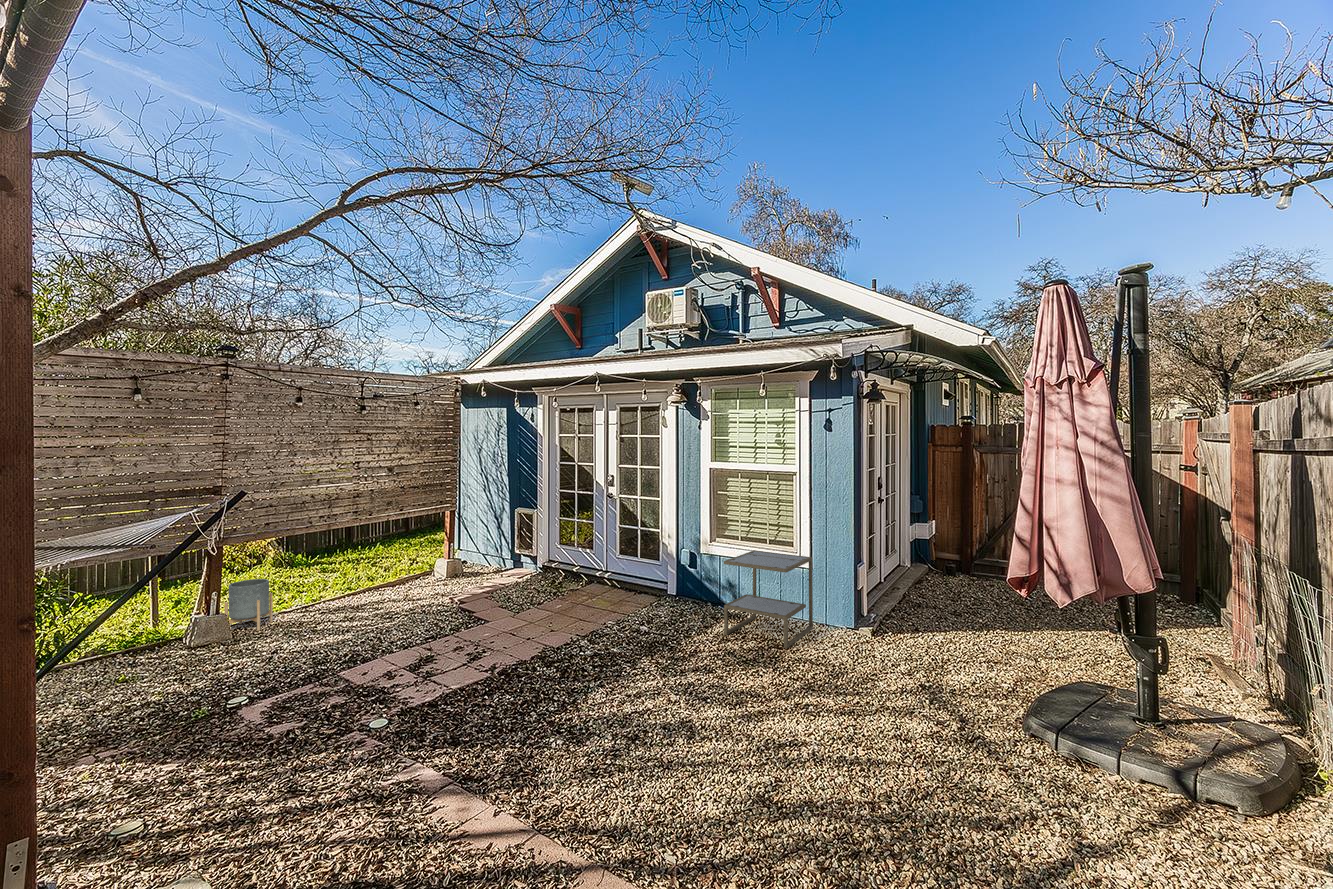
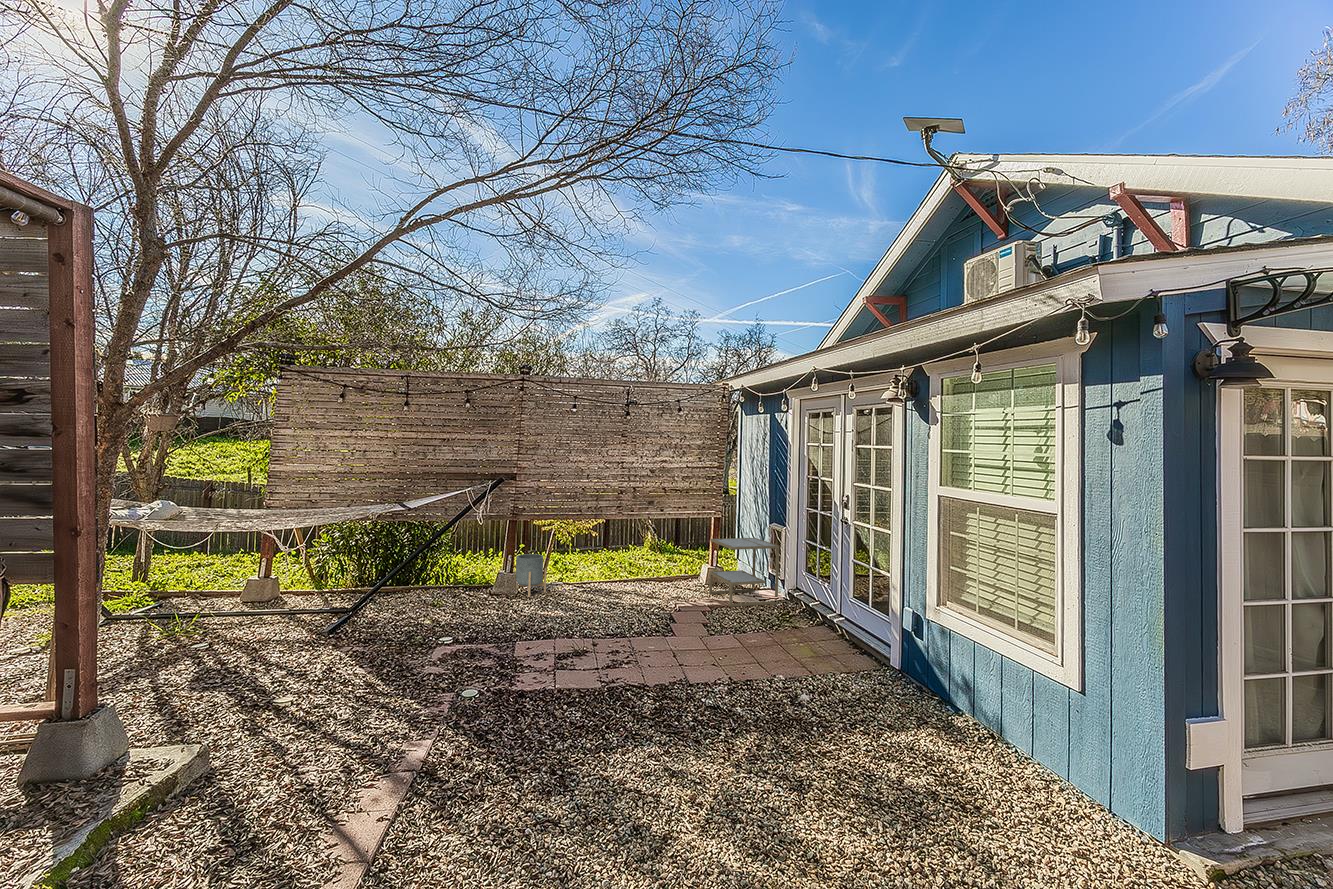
side table: present [724,550,813,648] -> present [709,538,779,607]

